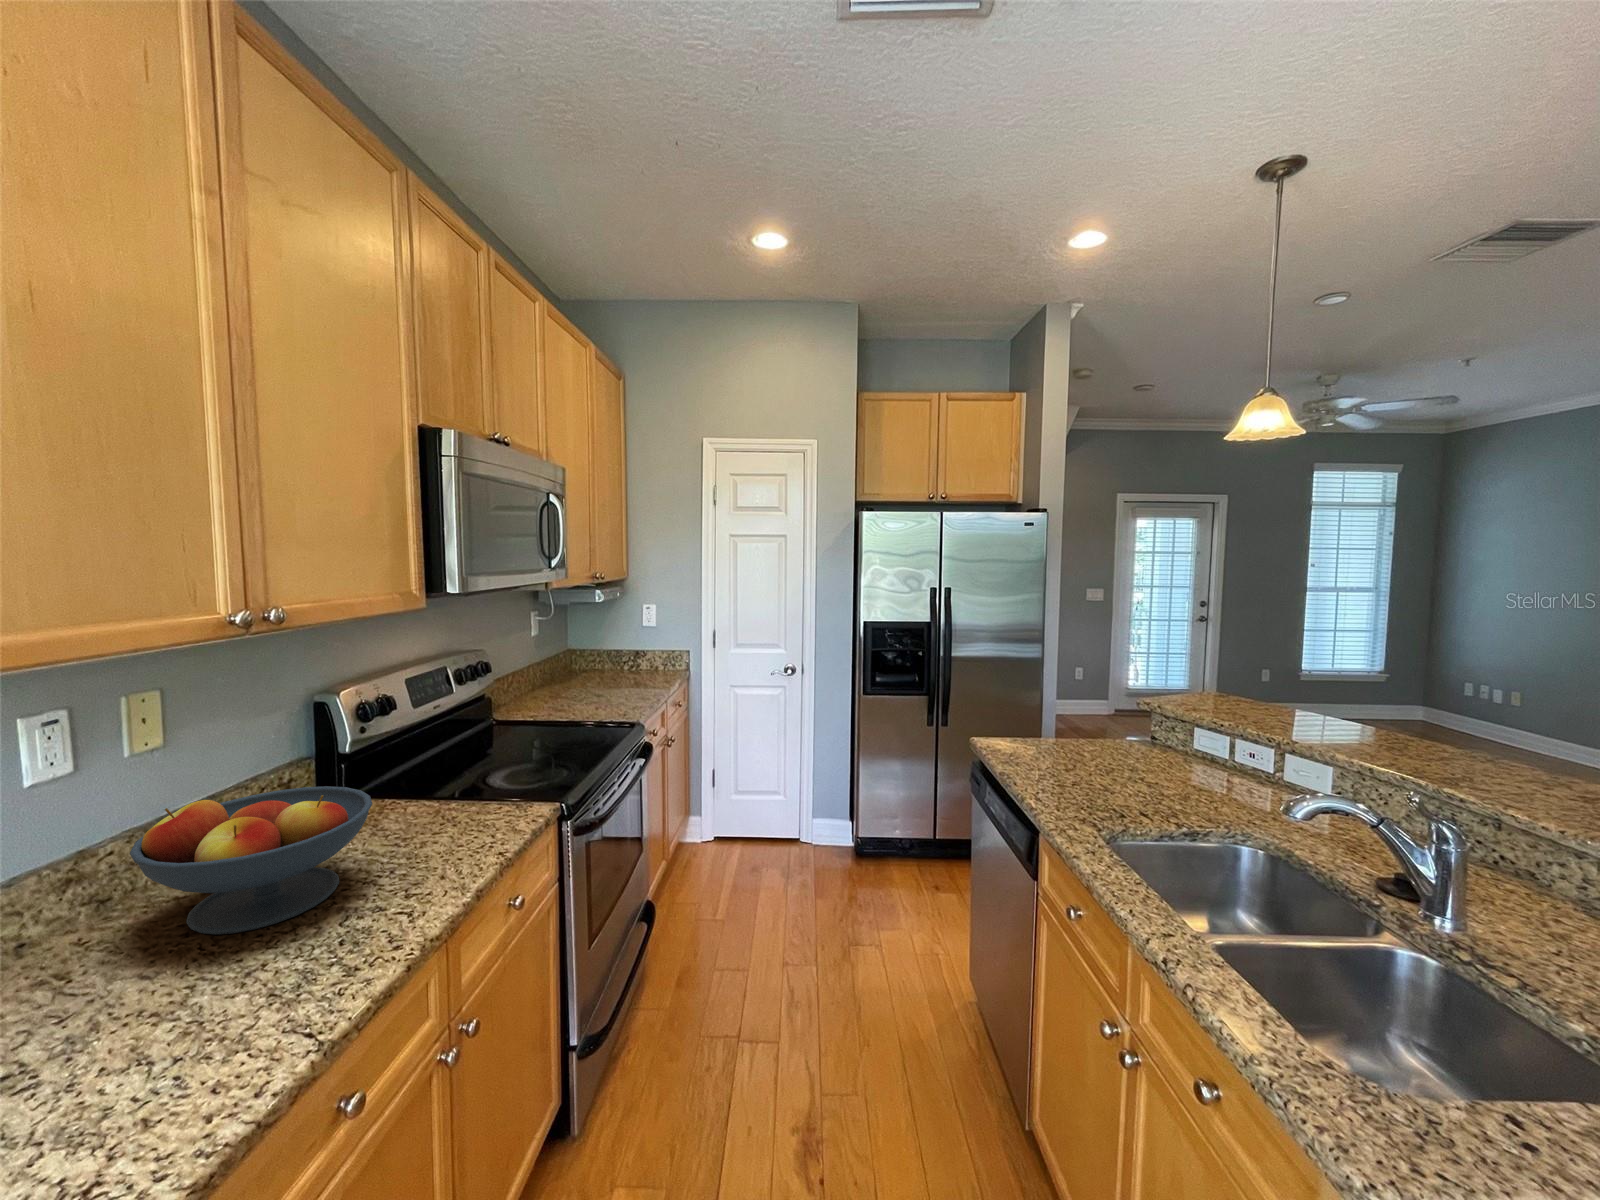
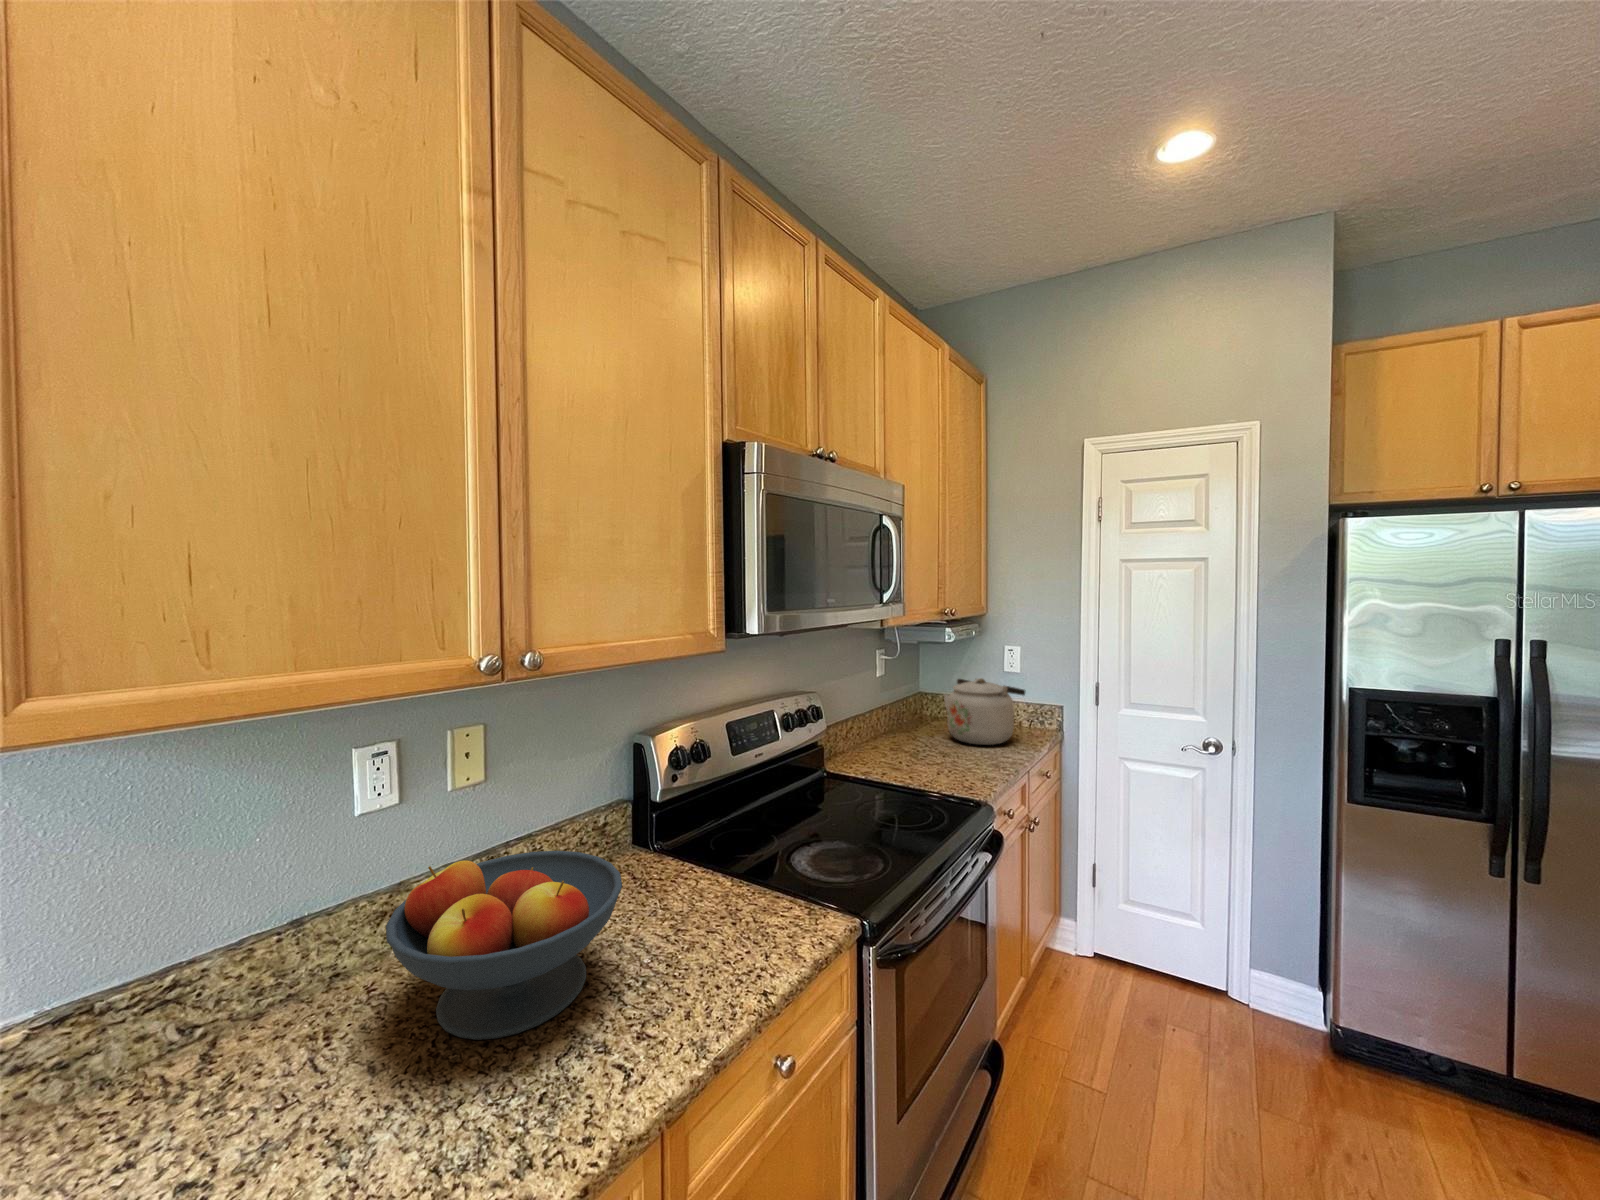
kettle: none [594,632,663,687] -> present [944,678,1025,745]

